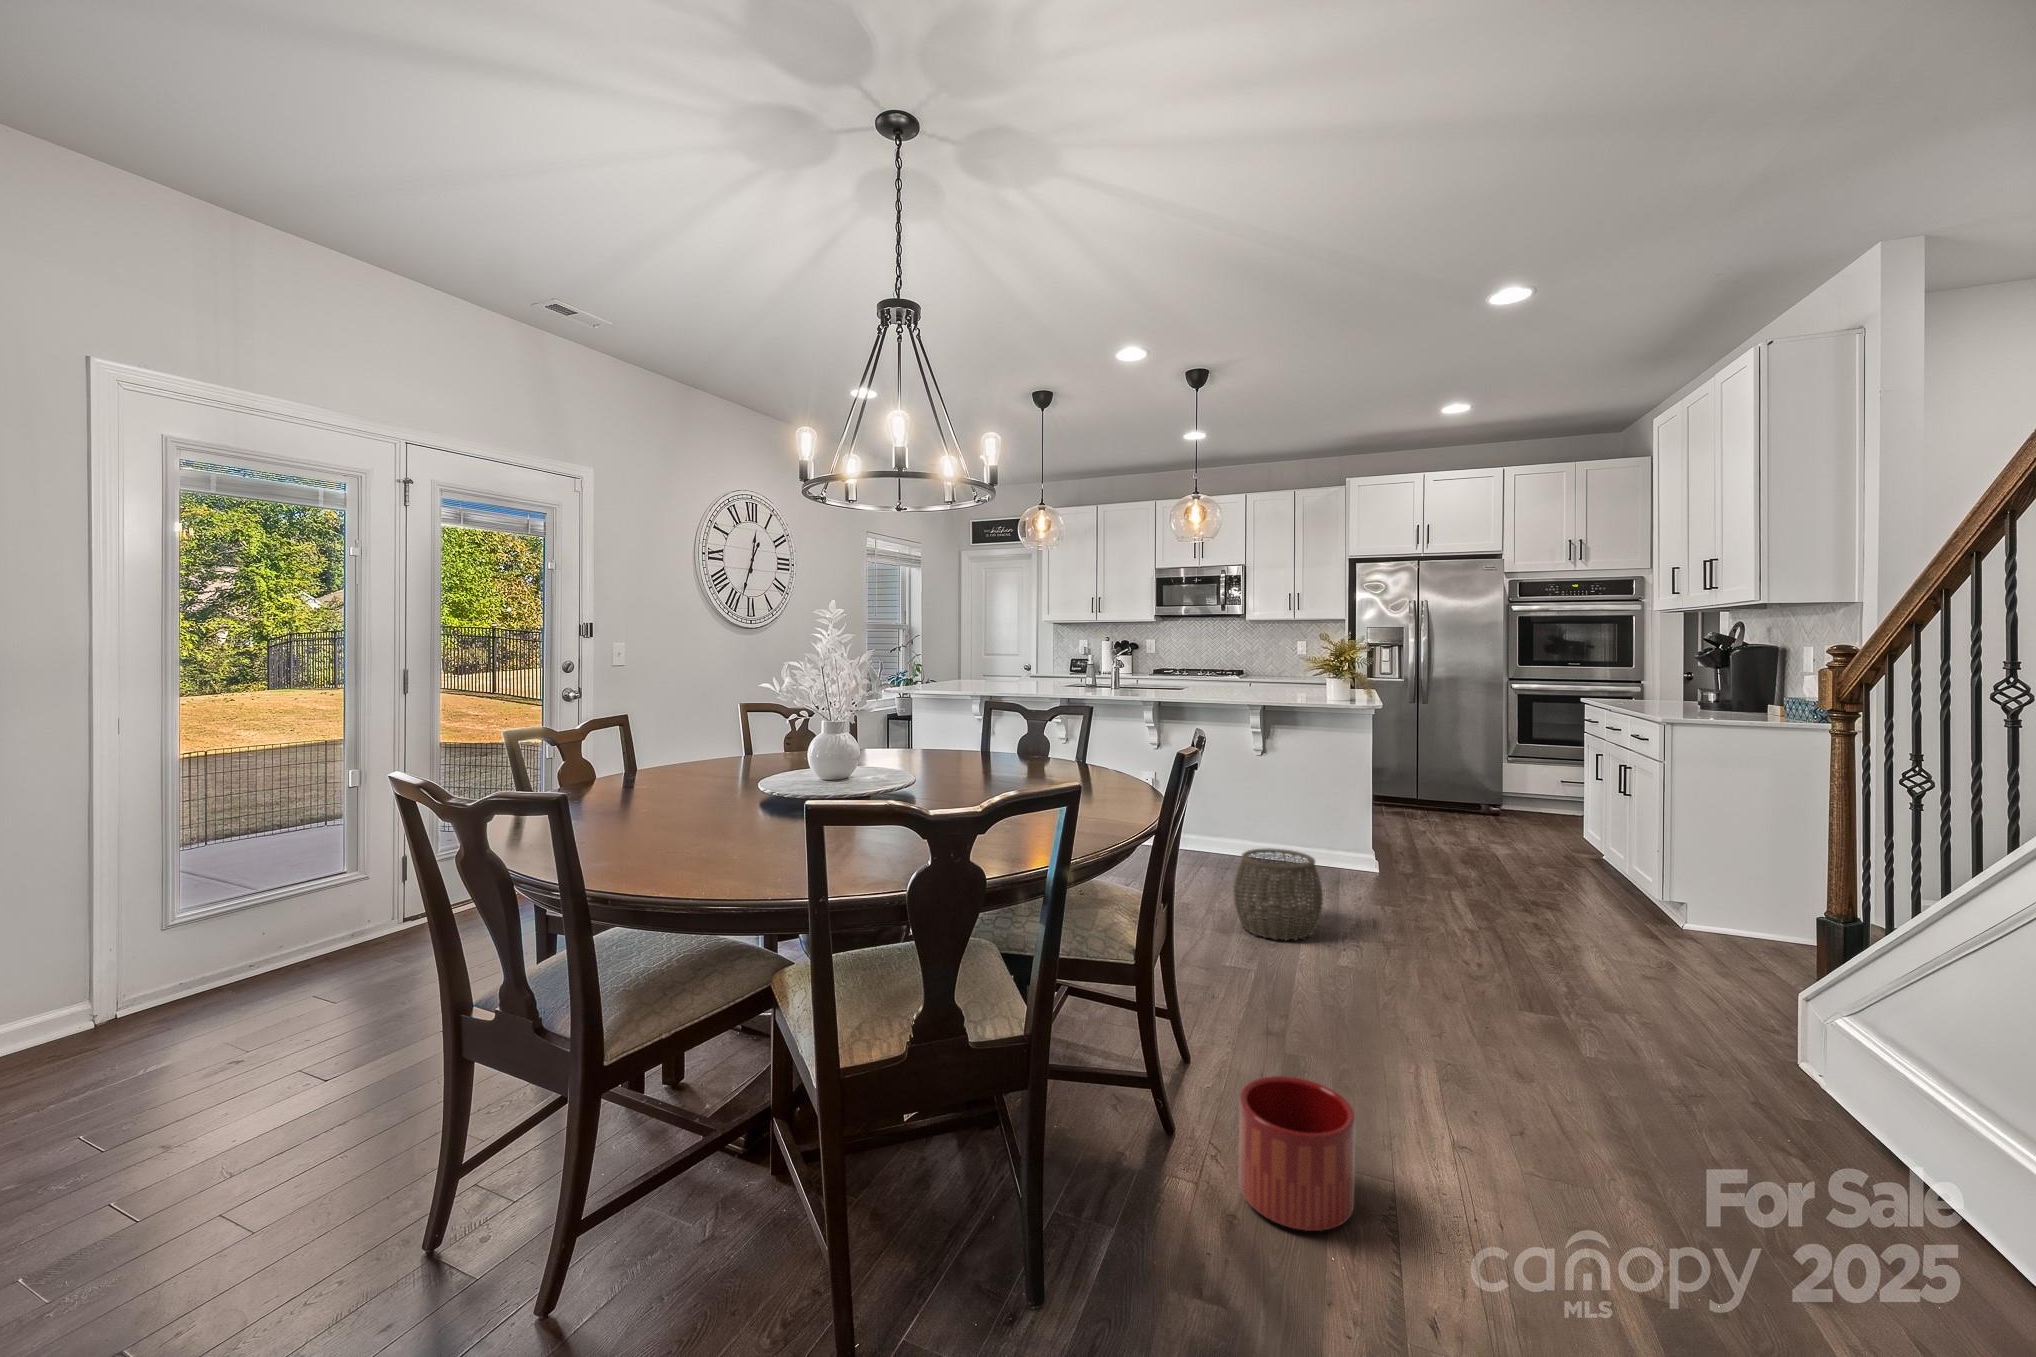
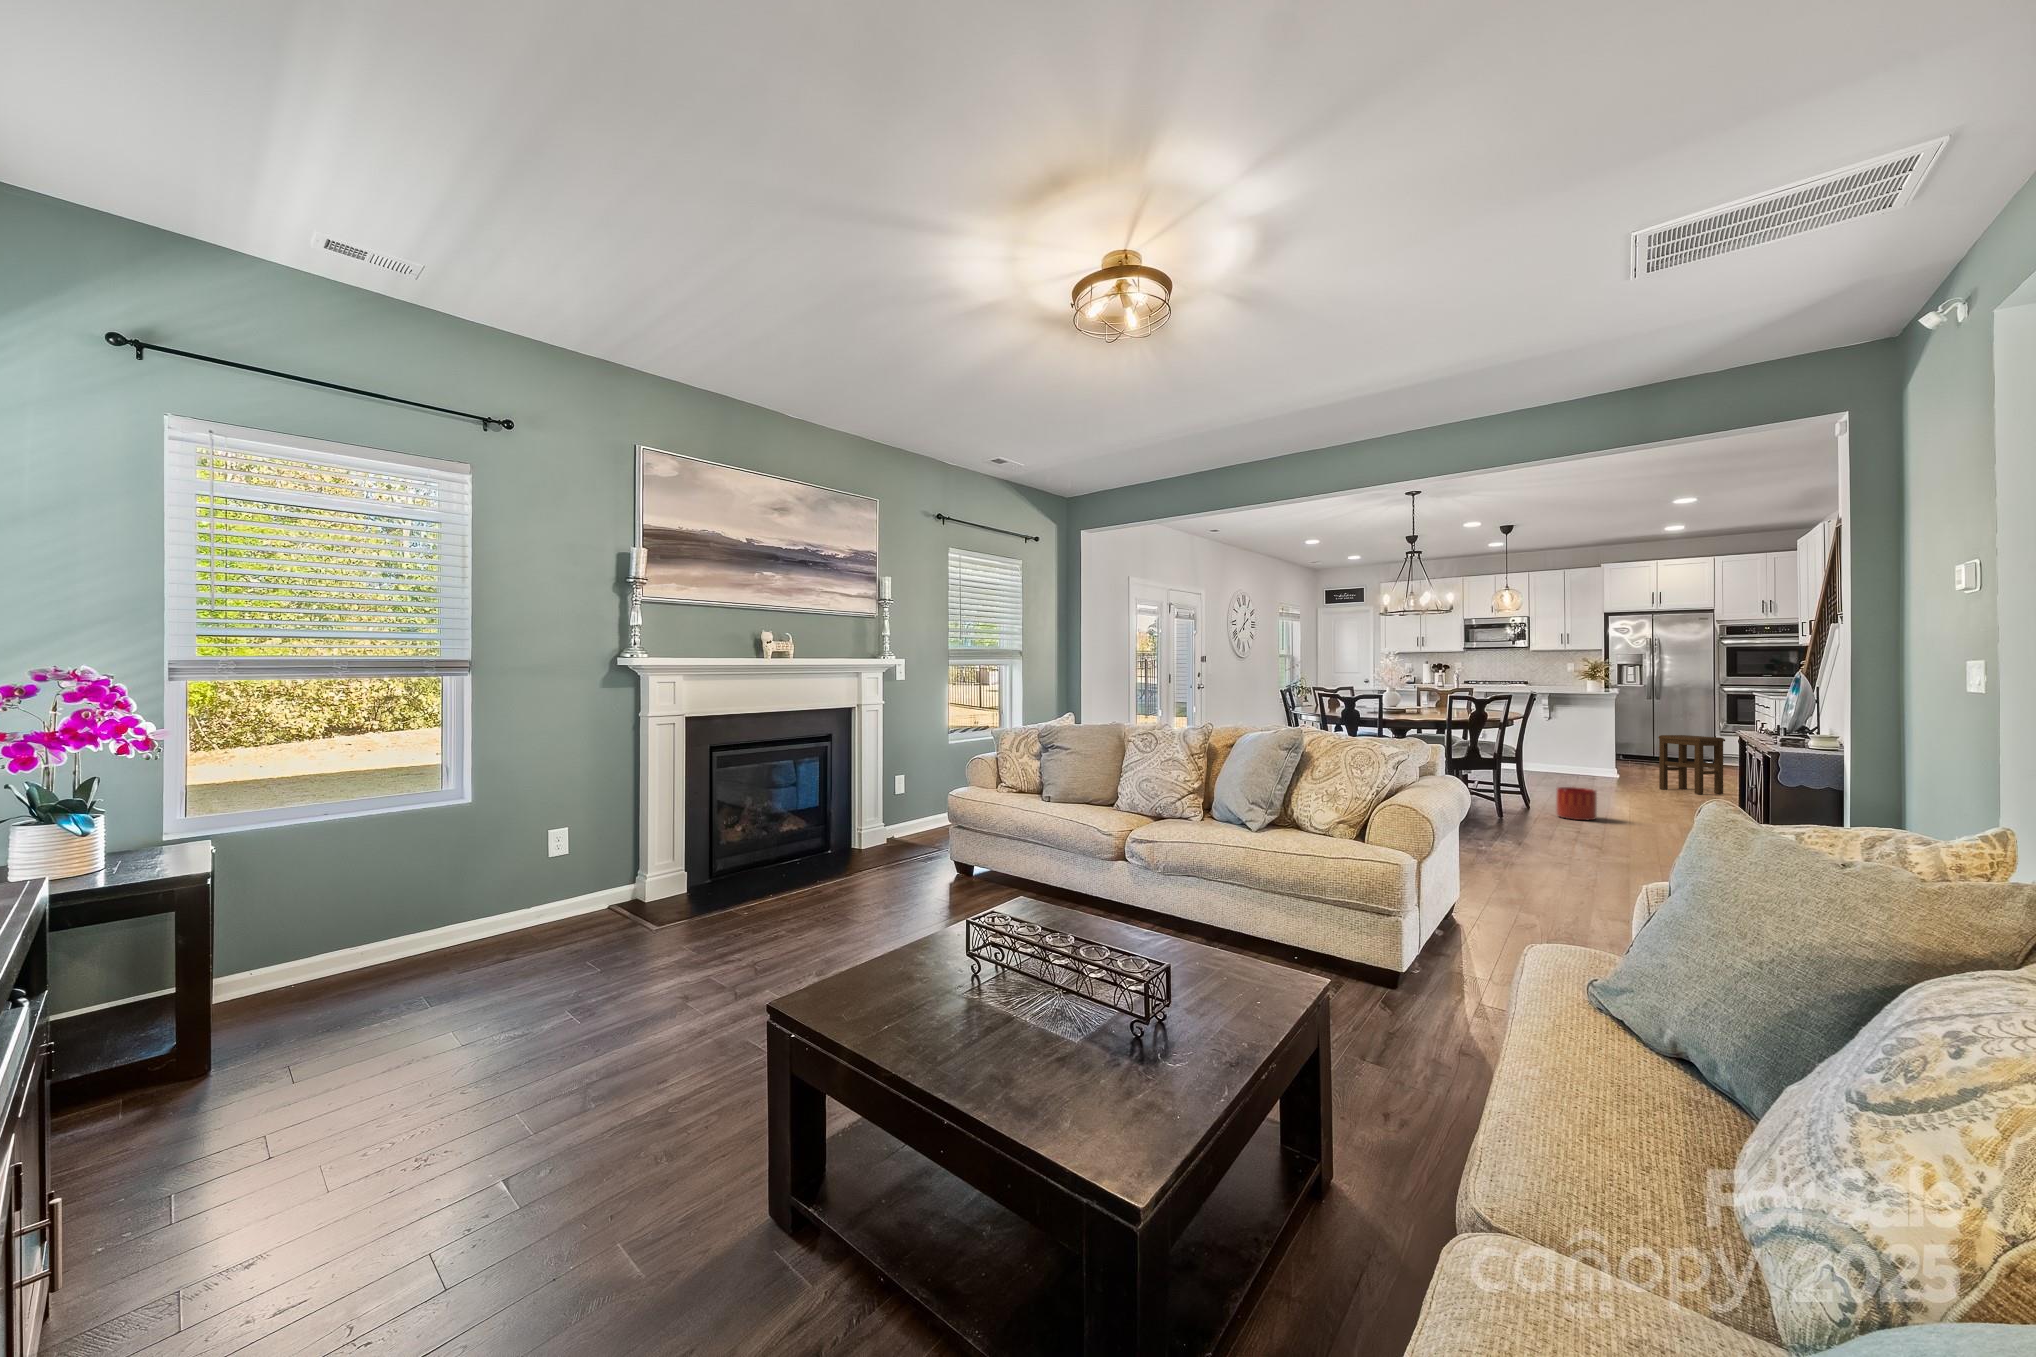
stool: none [1449,794,1569,929] -> present [1658,735,1725,794]
woven basket: present [1234,848,1323,940] -> none [1538,754,1587,791]

